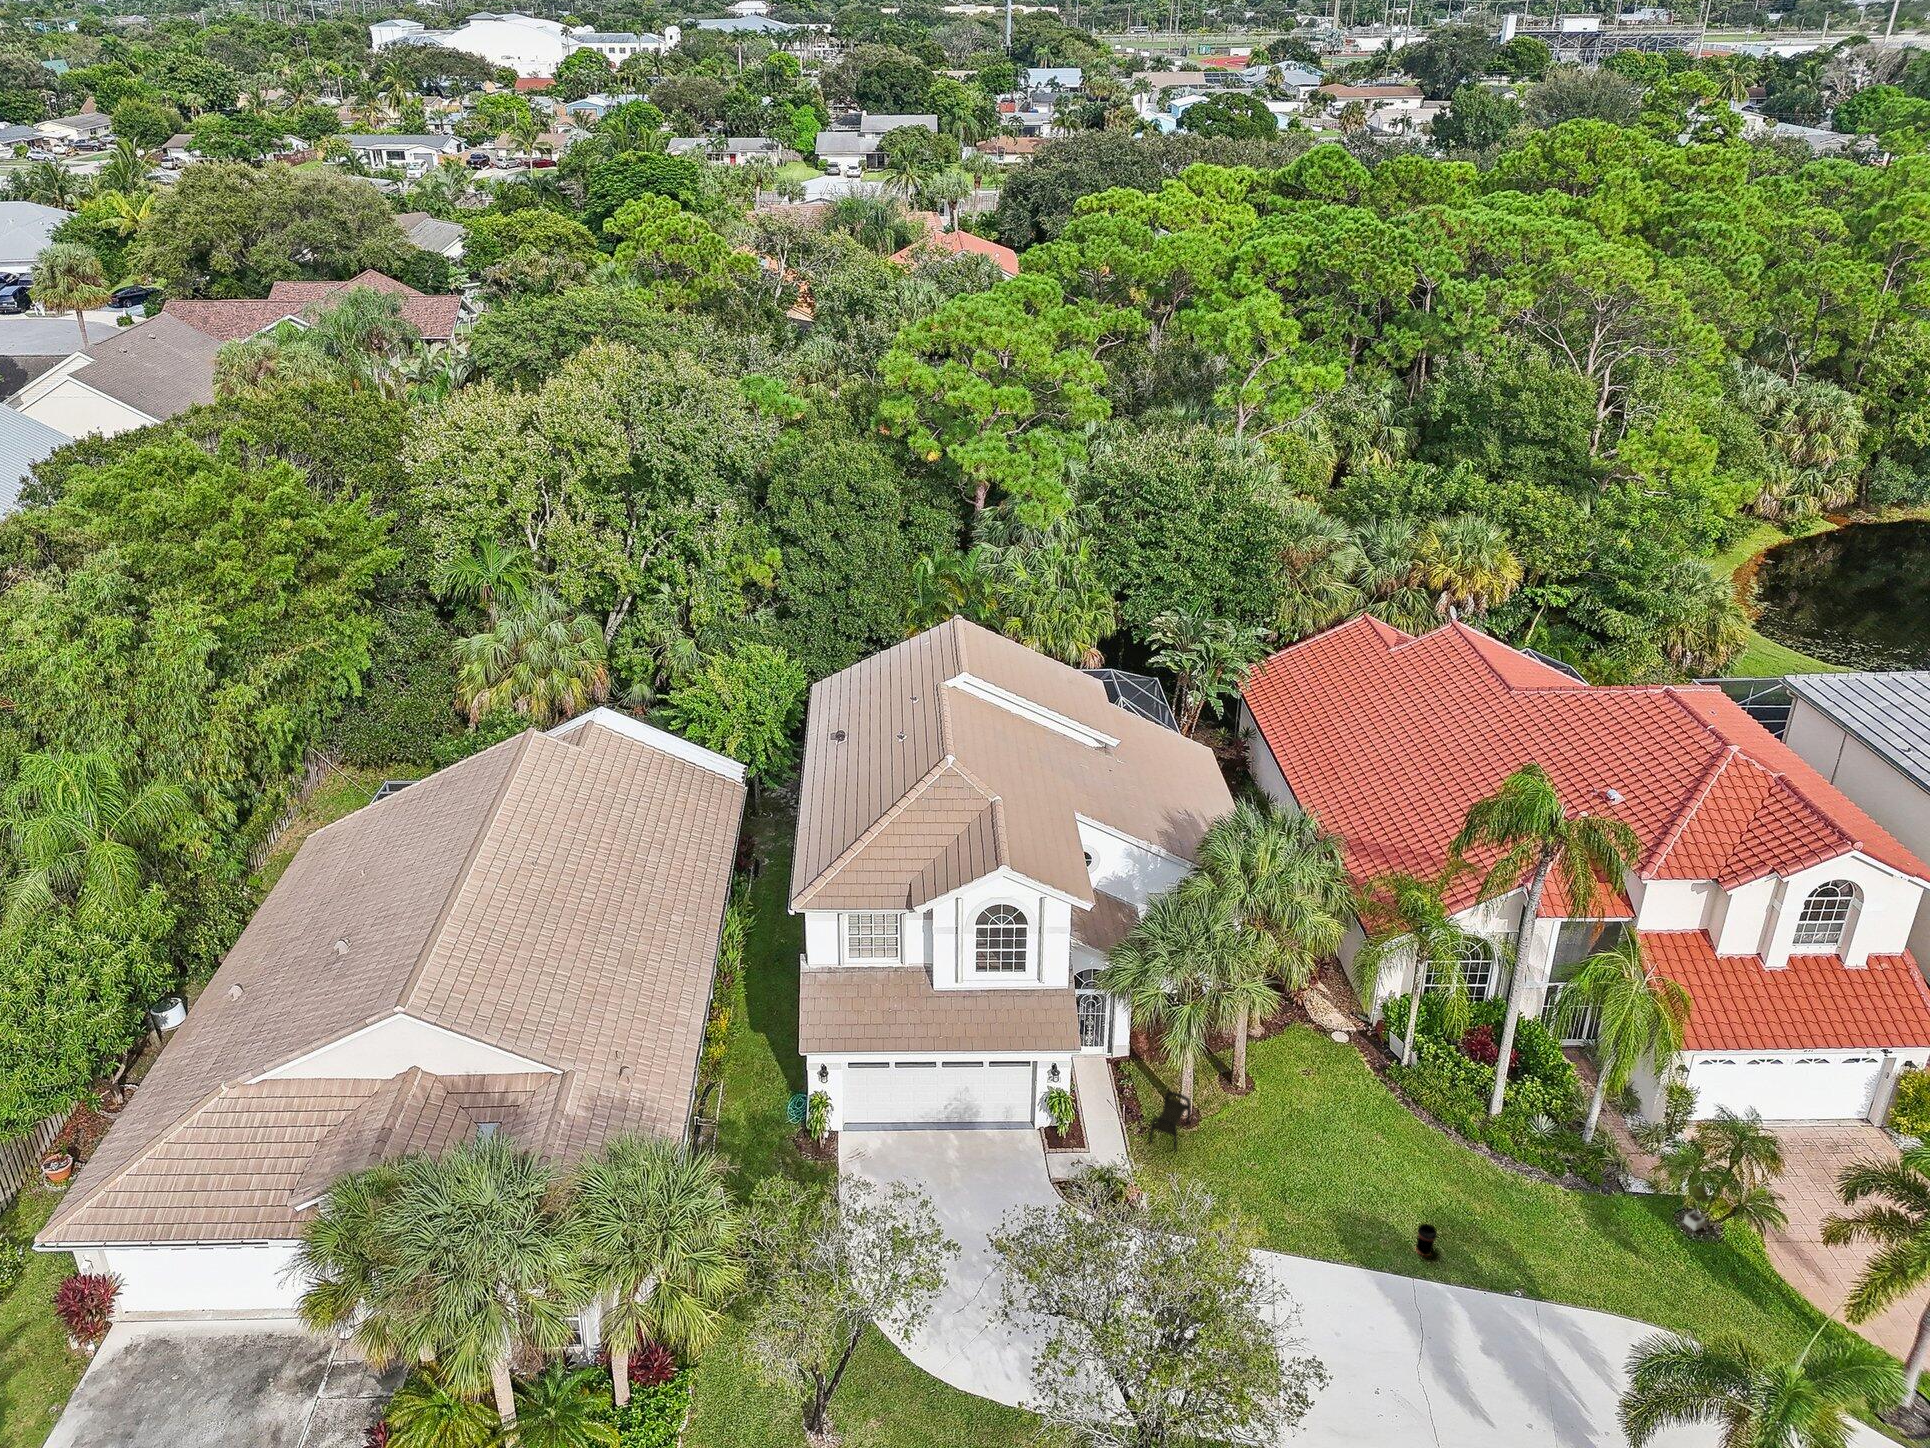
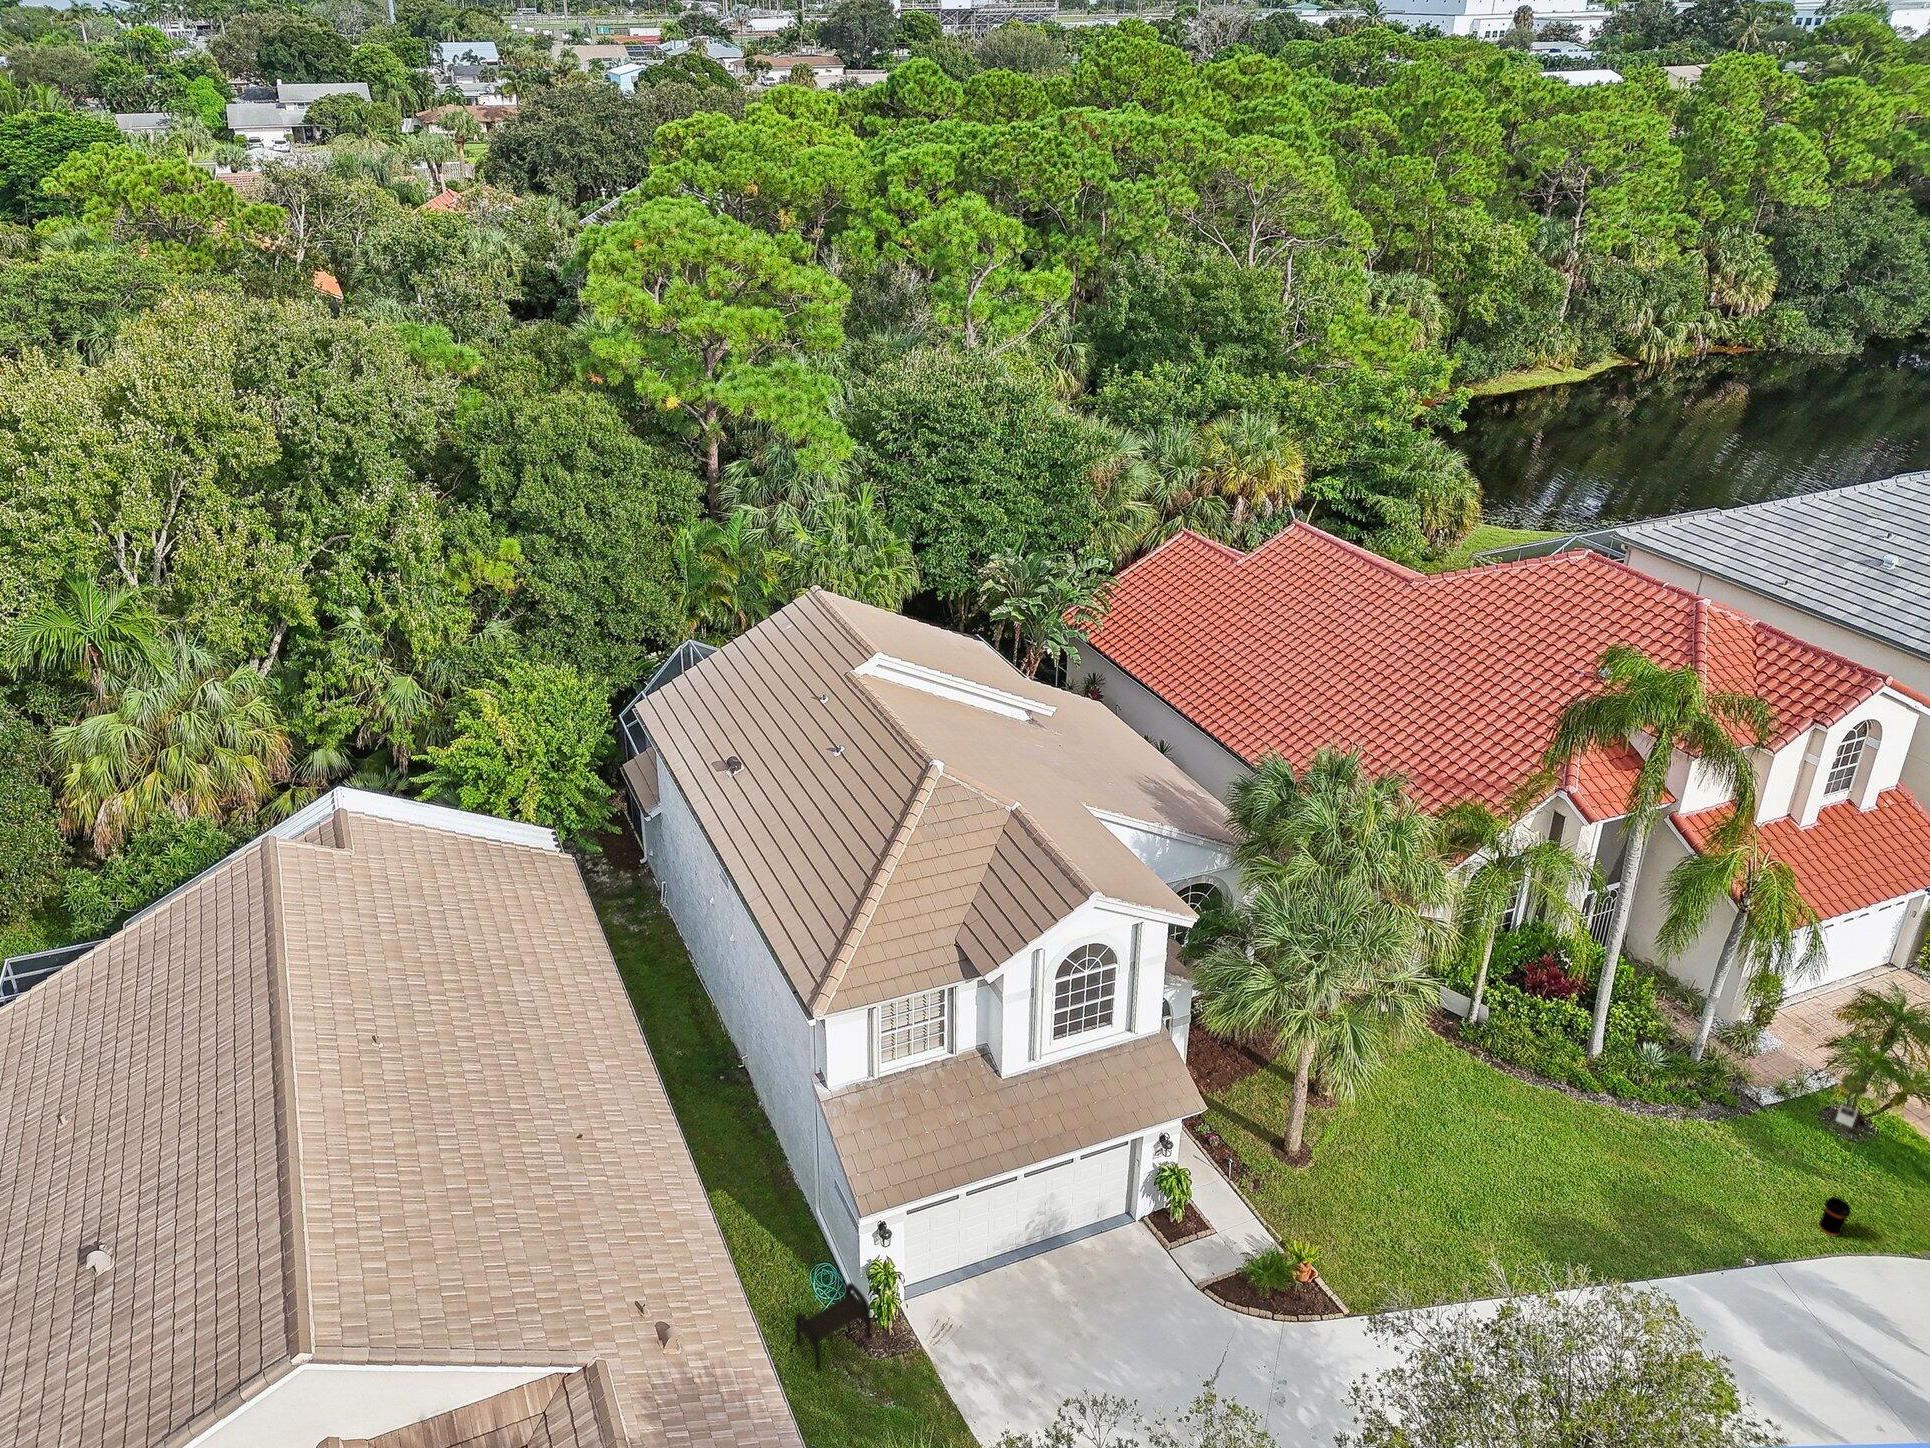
bench: present [1148,1092,1191,1151] -> present [795,1283,872,1370]
trash can: present [1416,1224,1437,1256] -> present [1819,1197,1851,1236]

